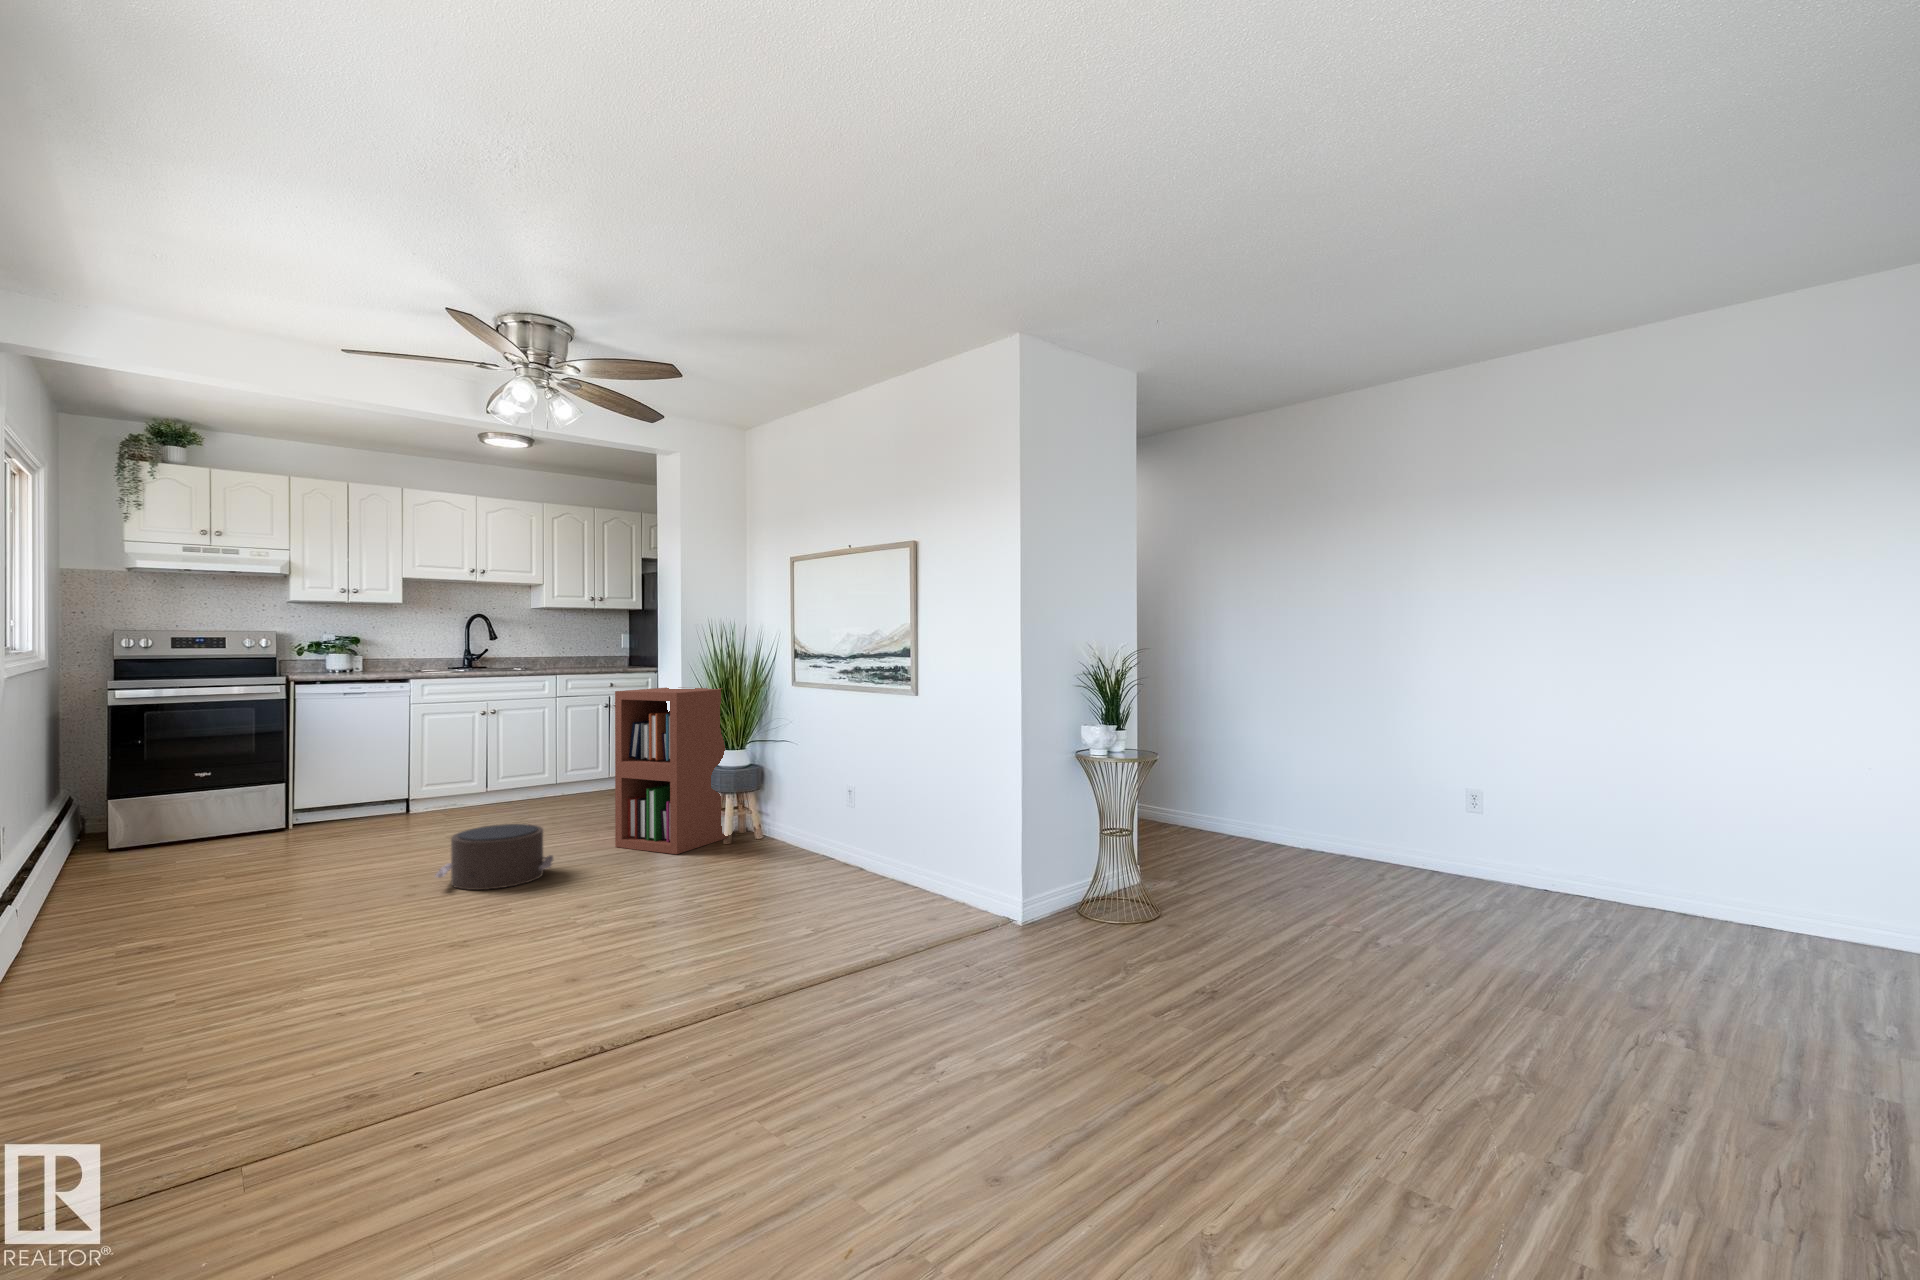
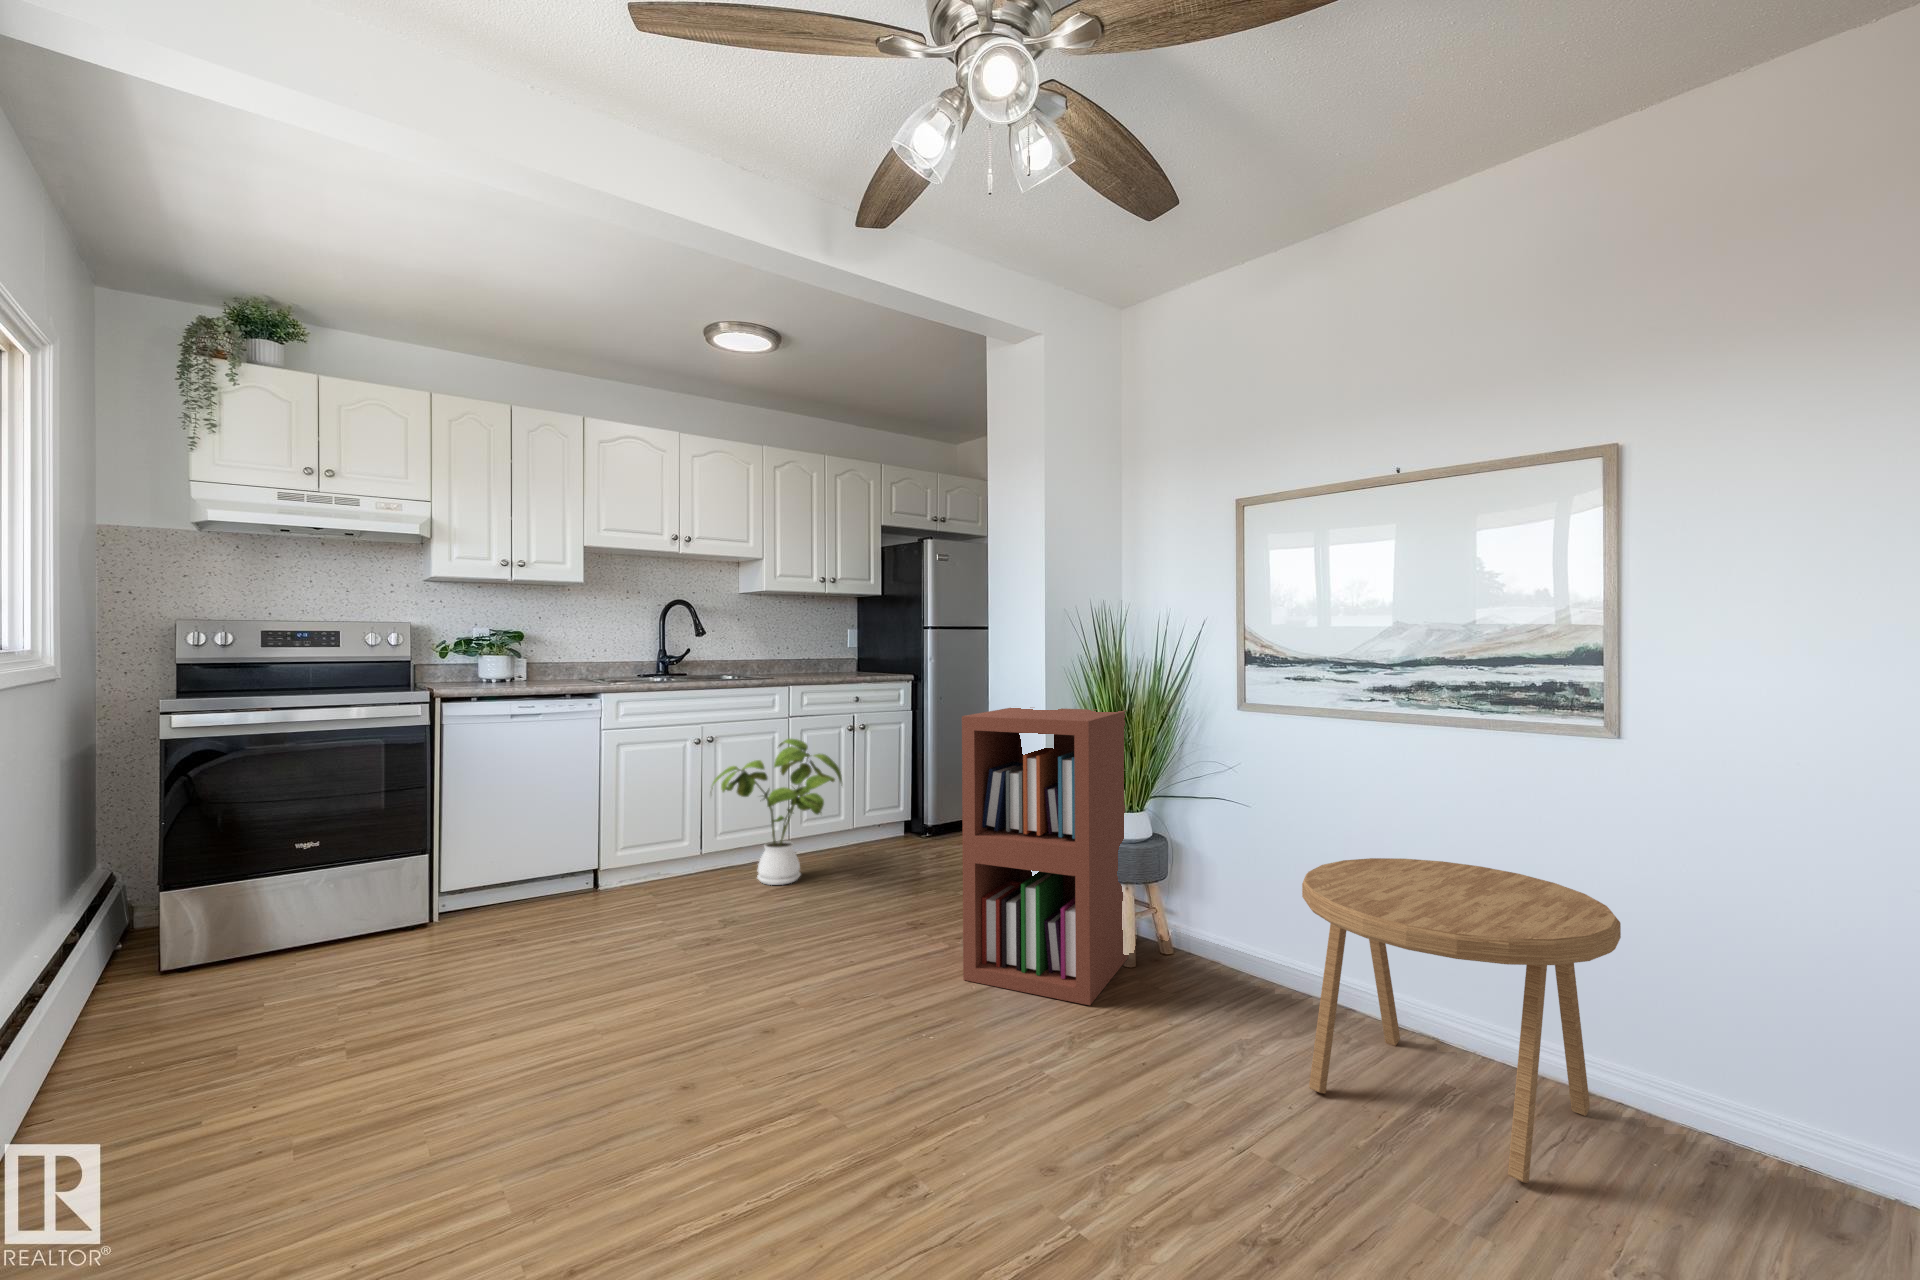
house plant: none [490,711,588,811] -> present [712,739,842,885]
side table: none [744,765,880,898] -> present [1302,858,1621,1183]
pouf: present [435,824,553,890] -> none [722,961,927,1121]

